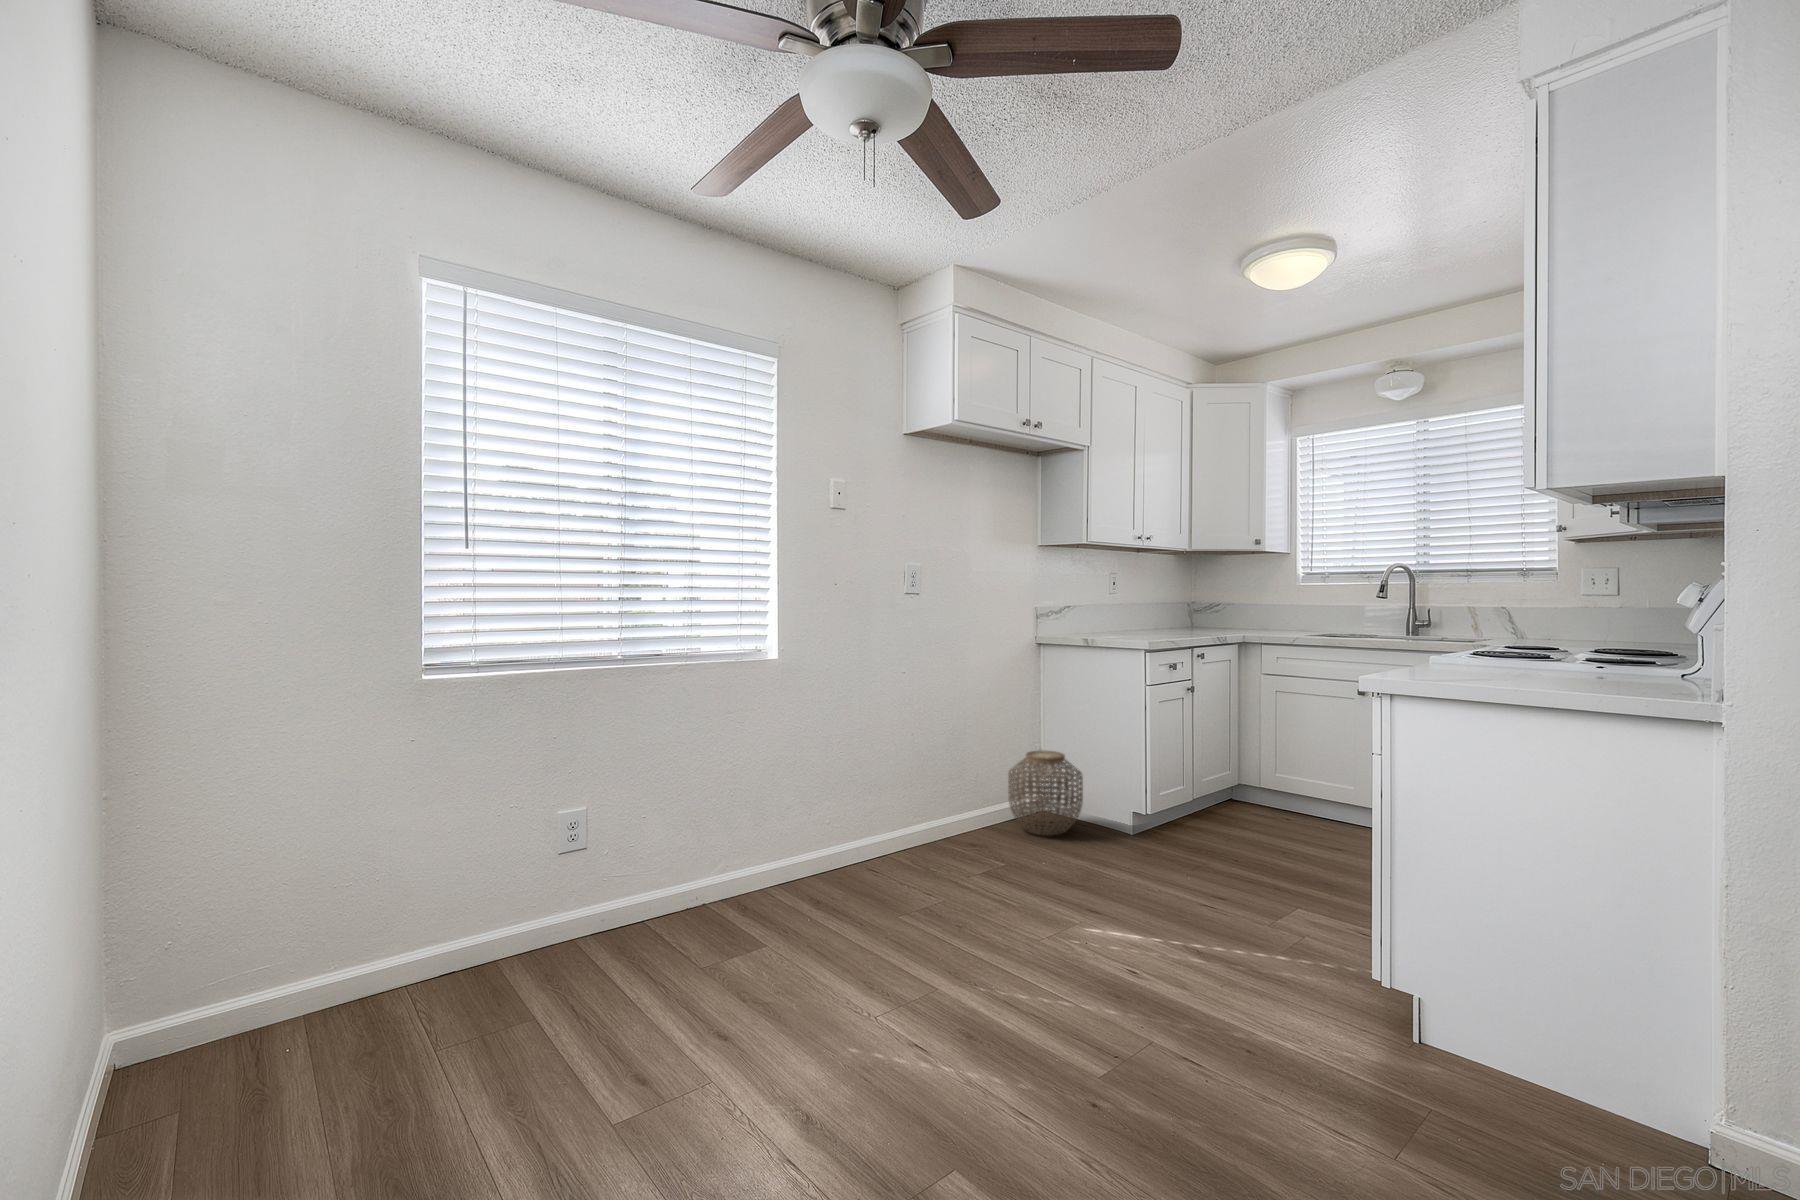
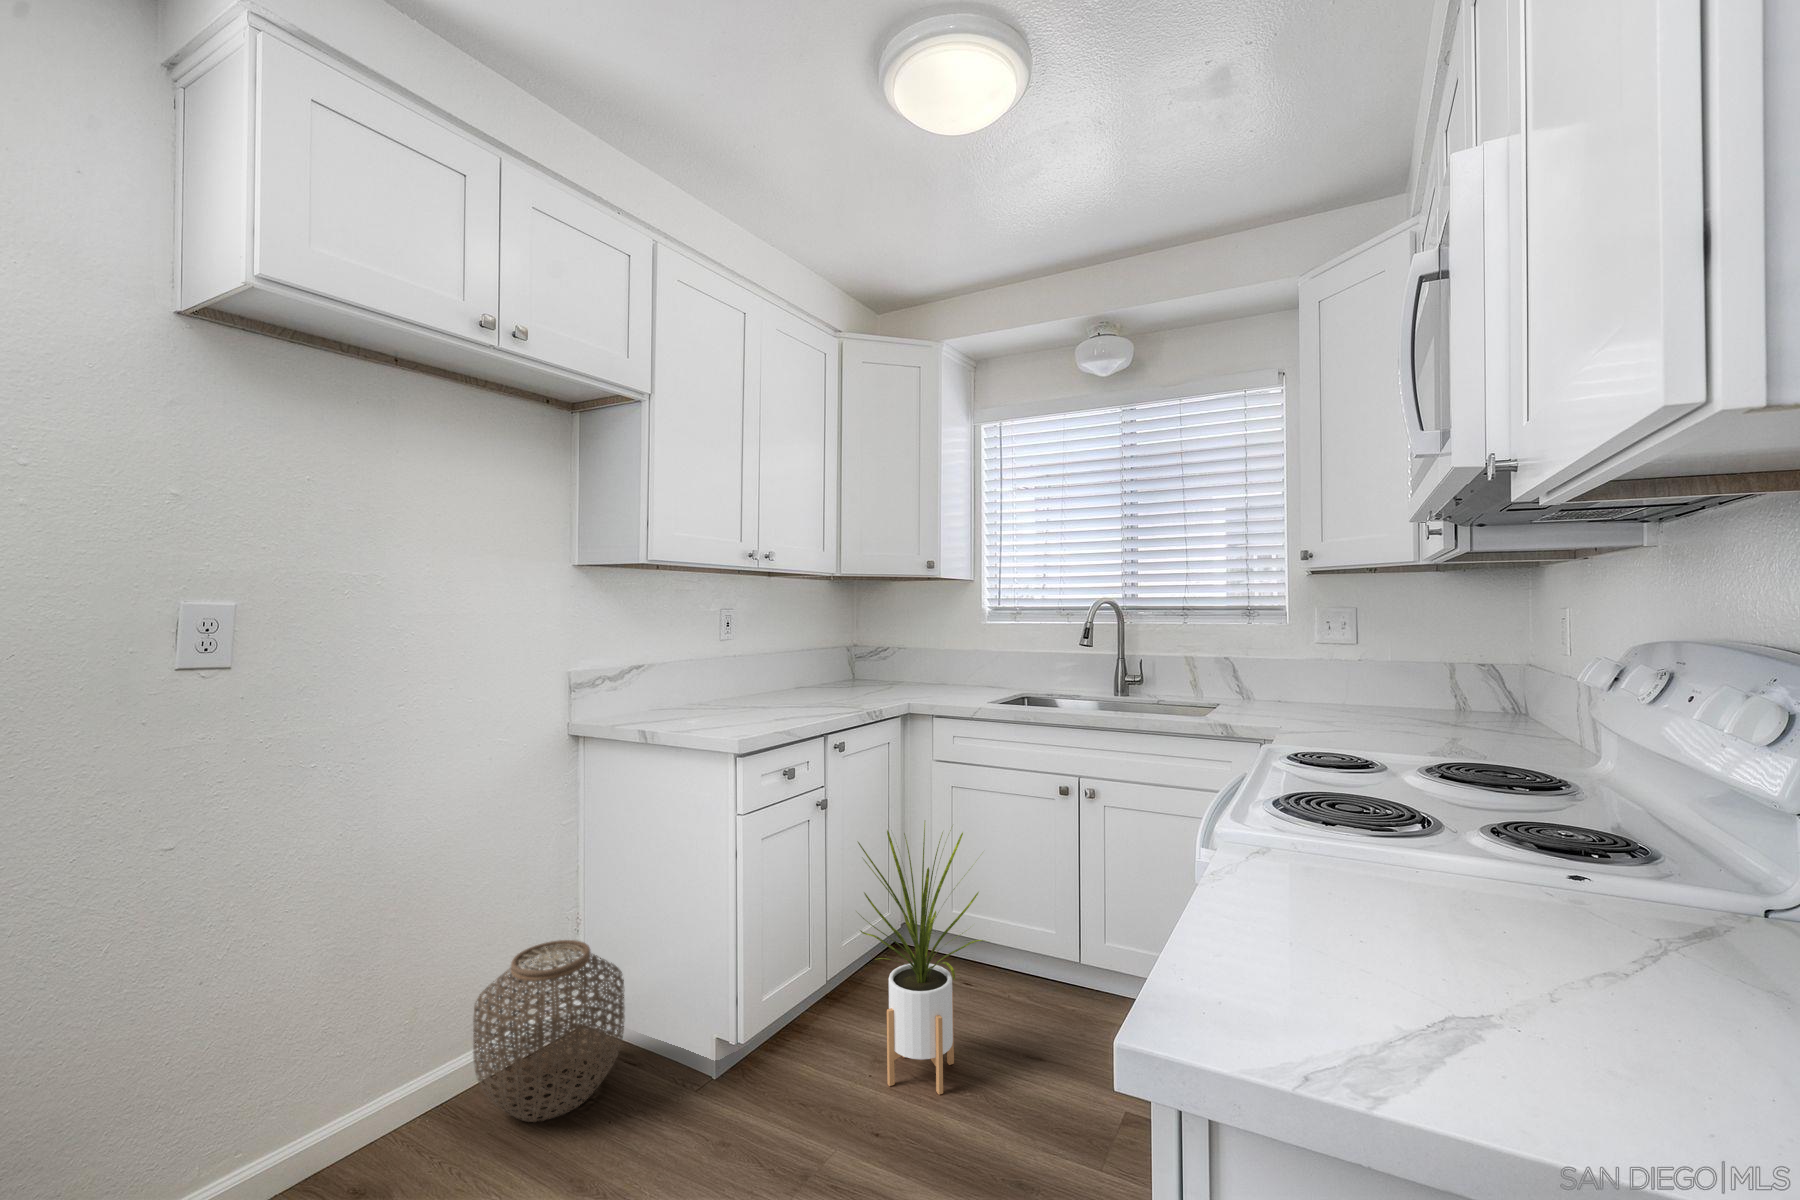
house plant: none [1219,693,1308,851] -> present [858,822,984,1095]

